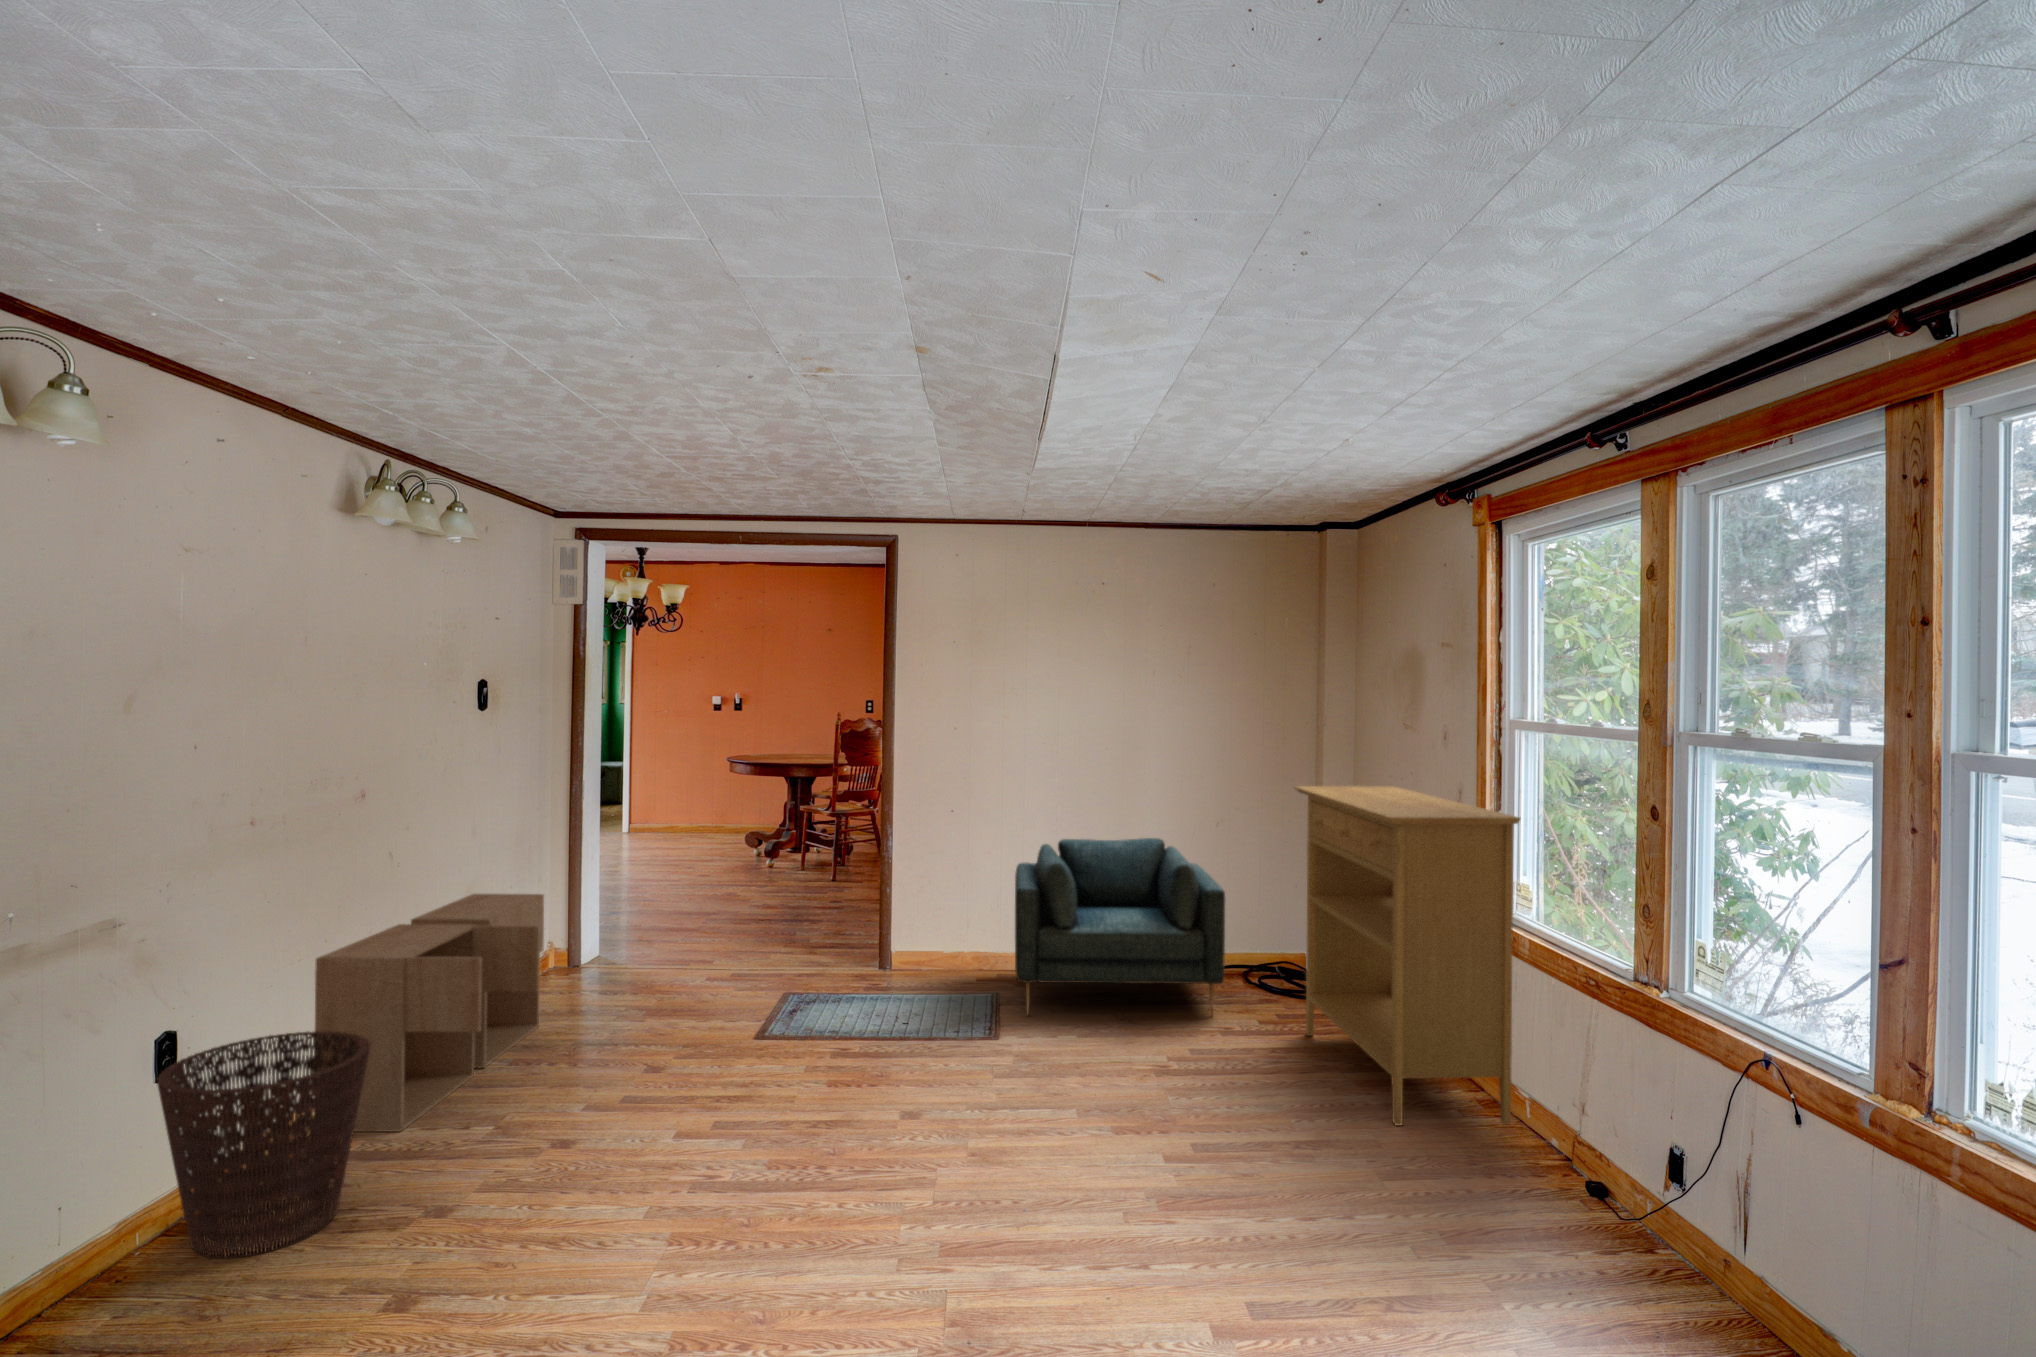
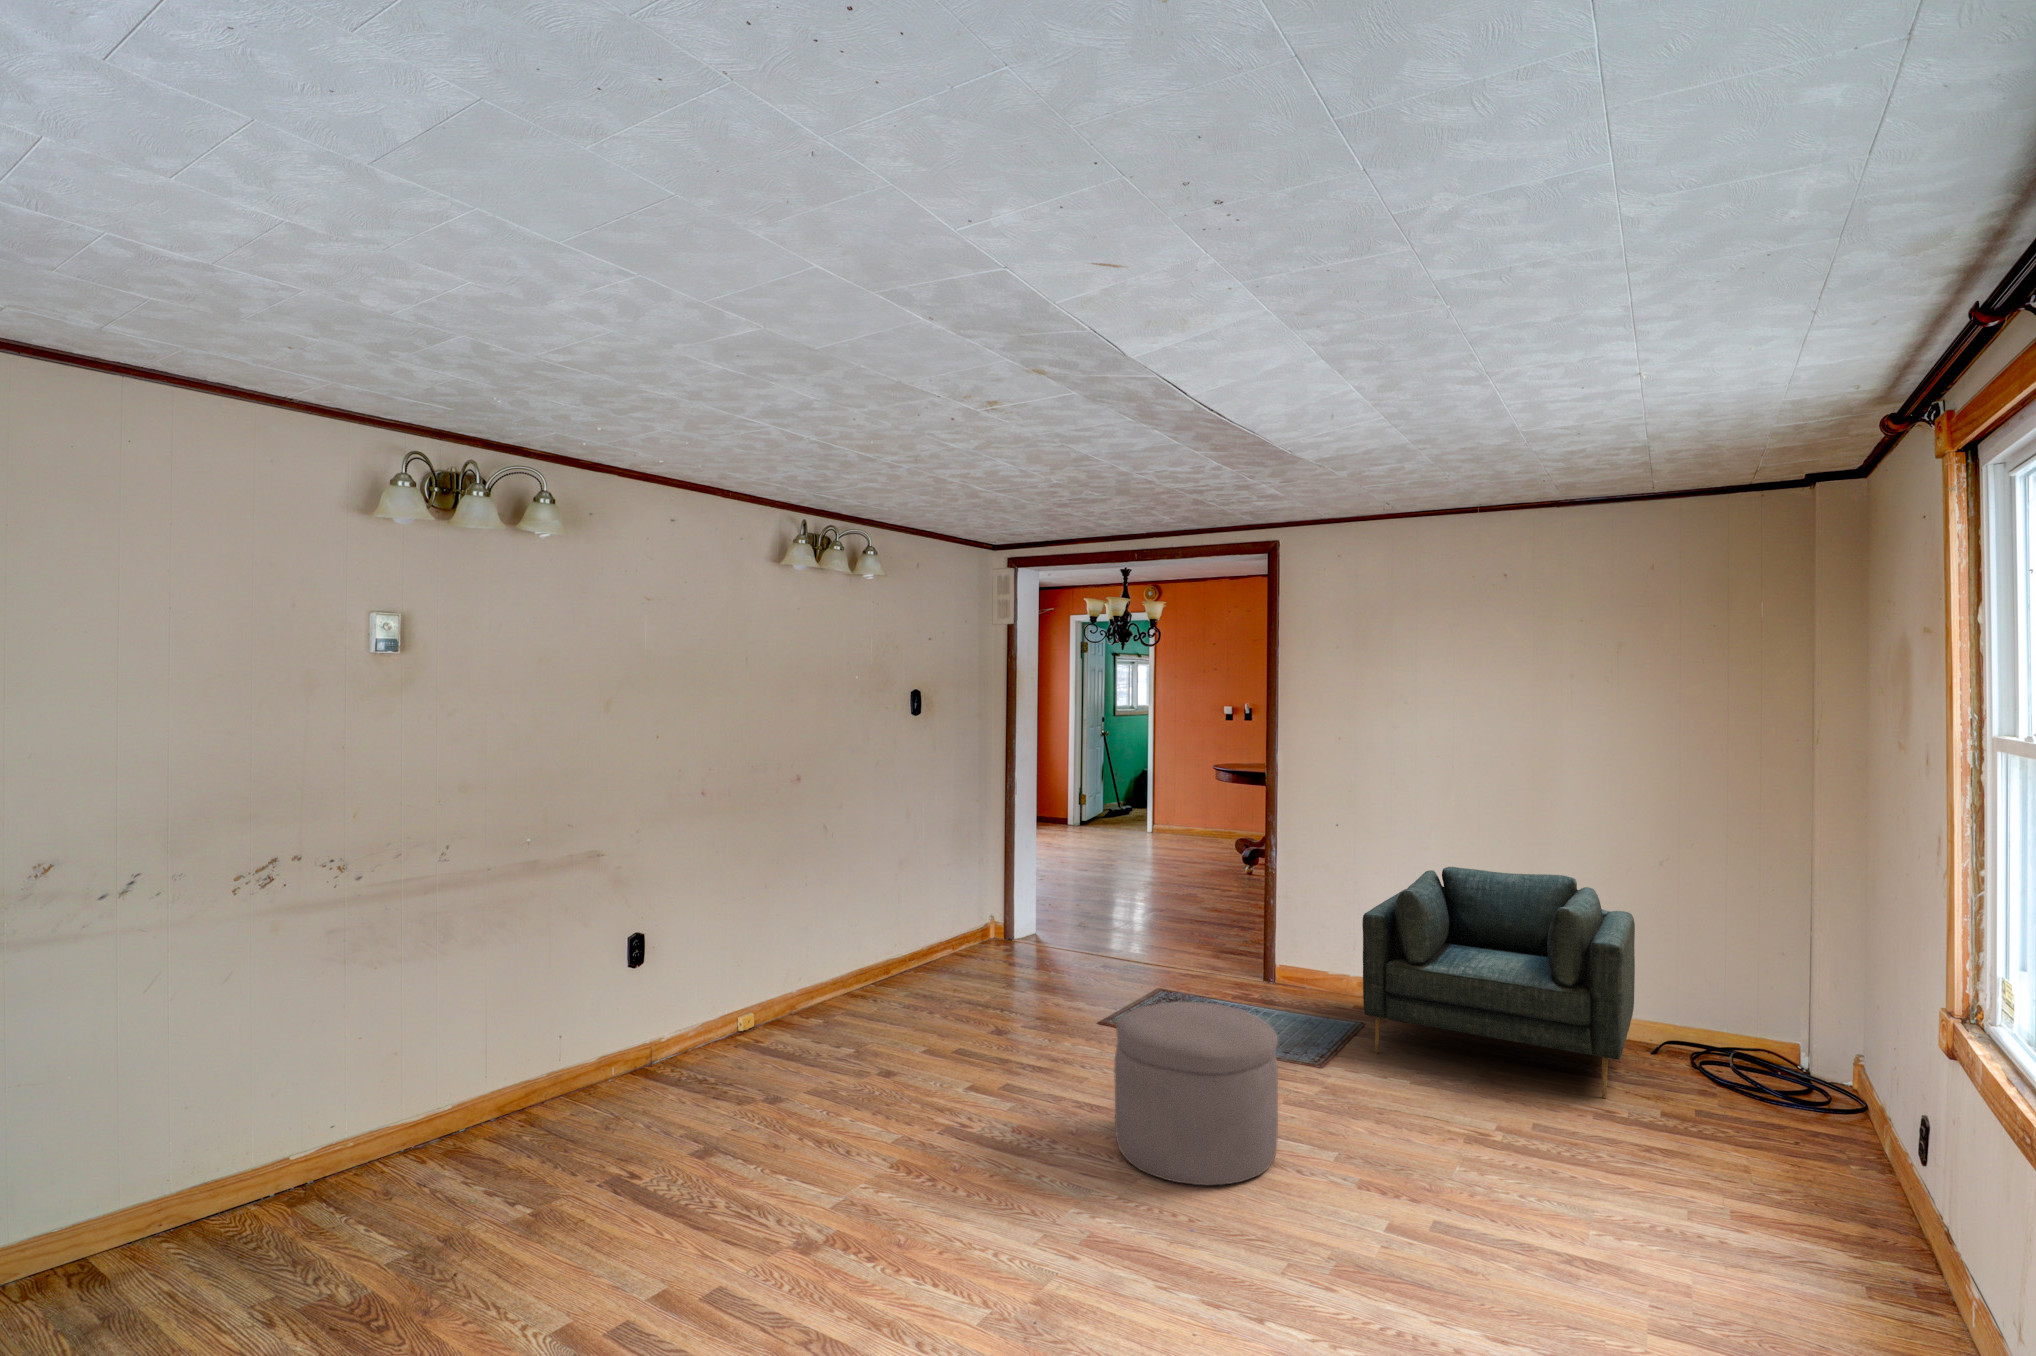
console table: present [1294,786,1520,1126] -> none [1703,824,1953,1327]
storage cabinet: present [315,894,544,1132] -> none [751,865,949,1040]
ottoman: none [881,991,1042,1172] -> present [1114,1002,1278,1185]
basket: present [157,1031,370,1258] -> none [613,948,744,1099]

